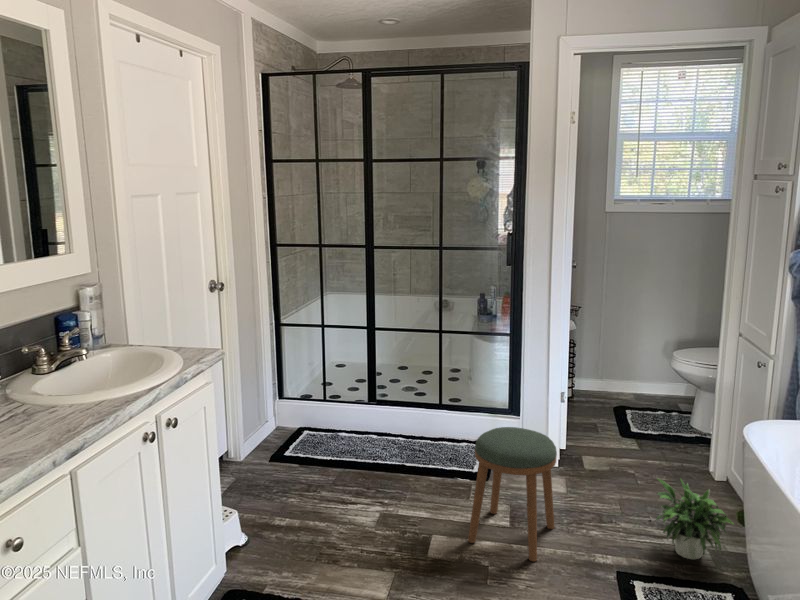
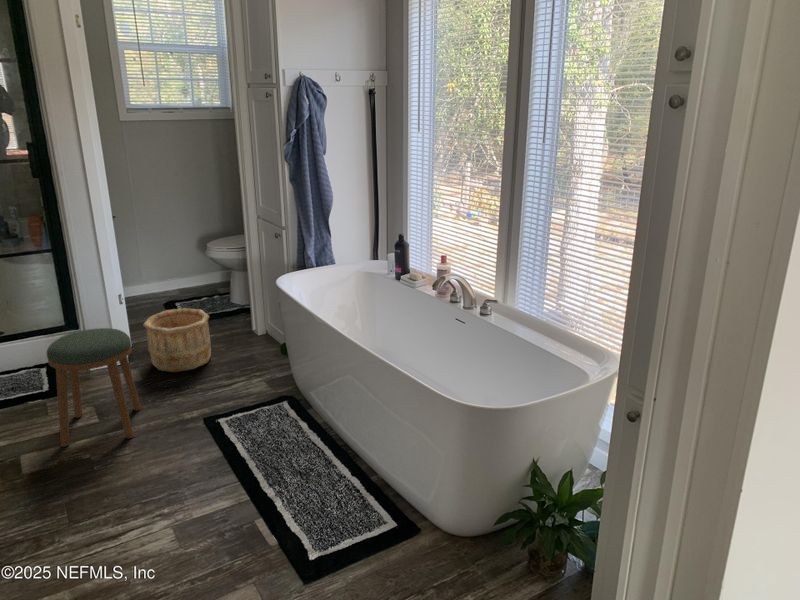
wooden bucket: none [580,421,655,499] -> present [144,308,211,372]
potted plant: present [656,479,734,559] -> none [217,334,279,392]

